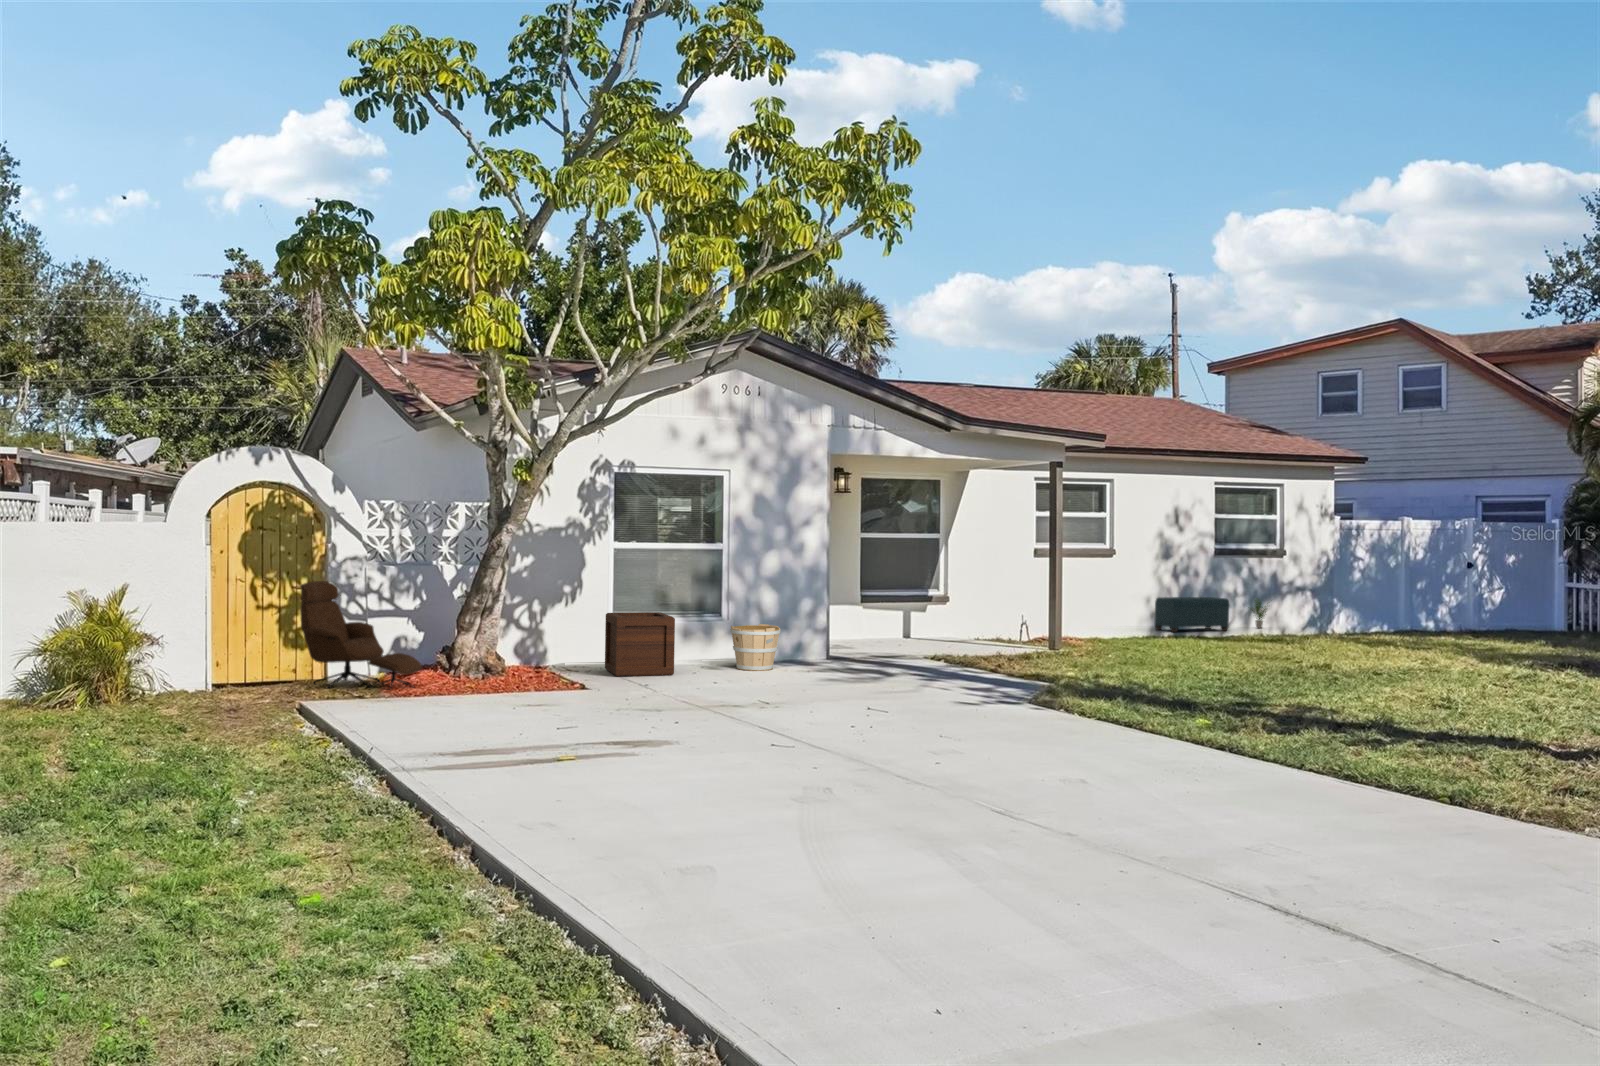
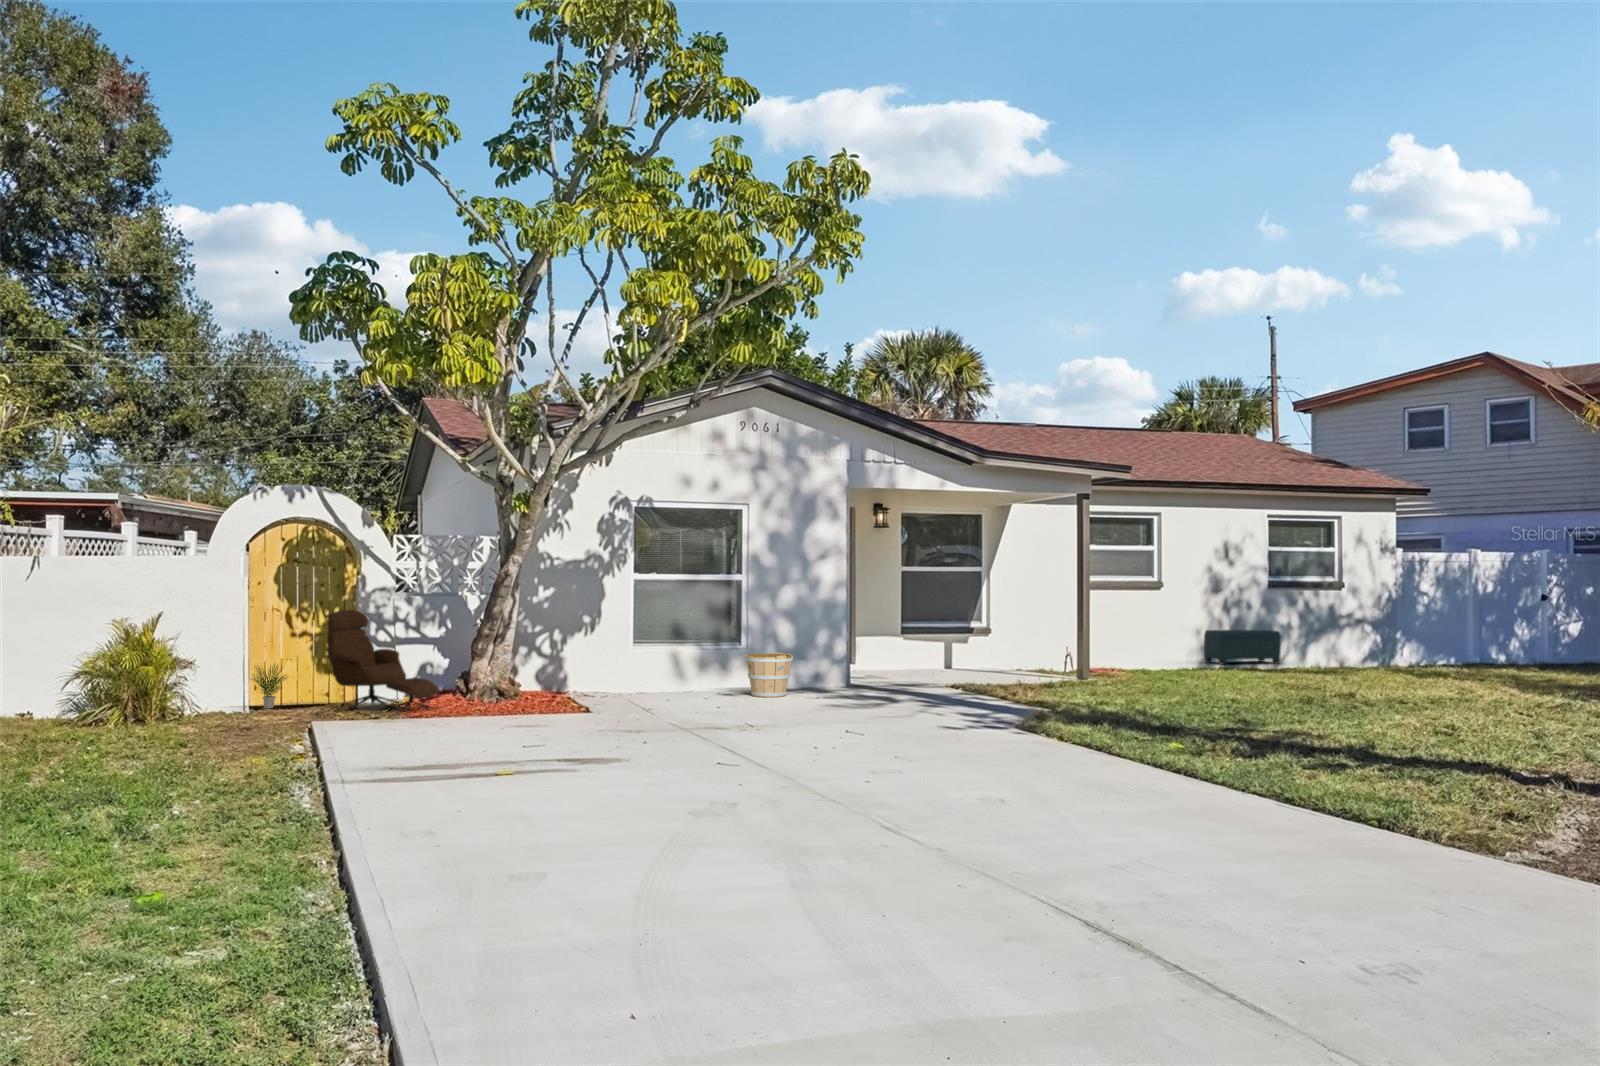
potted plant: present [1252,600,1268,628] -> present [253,664,287,708]
wooden crate: present [605,612,675,677] -> none [624,641,685,702]

